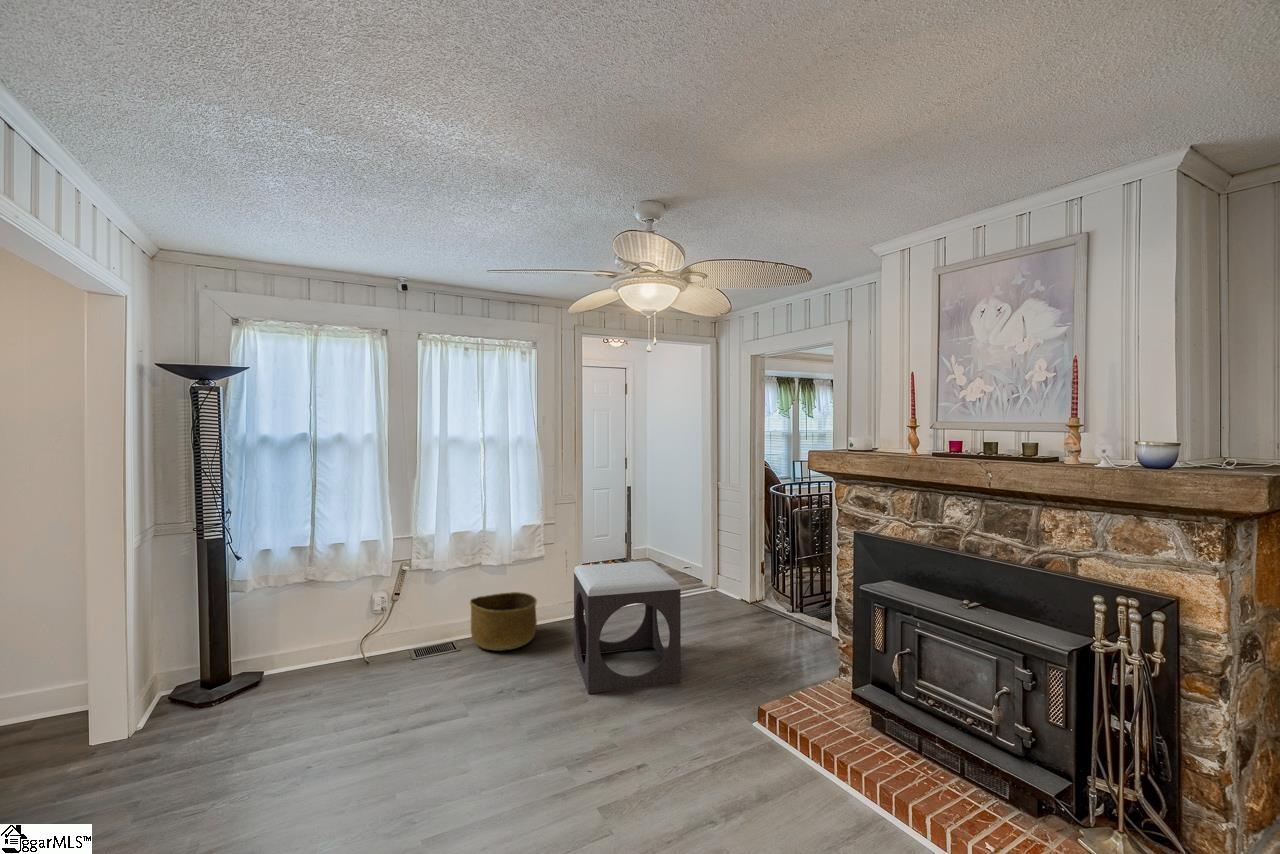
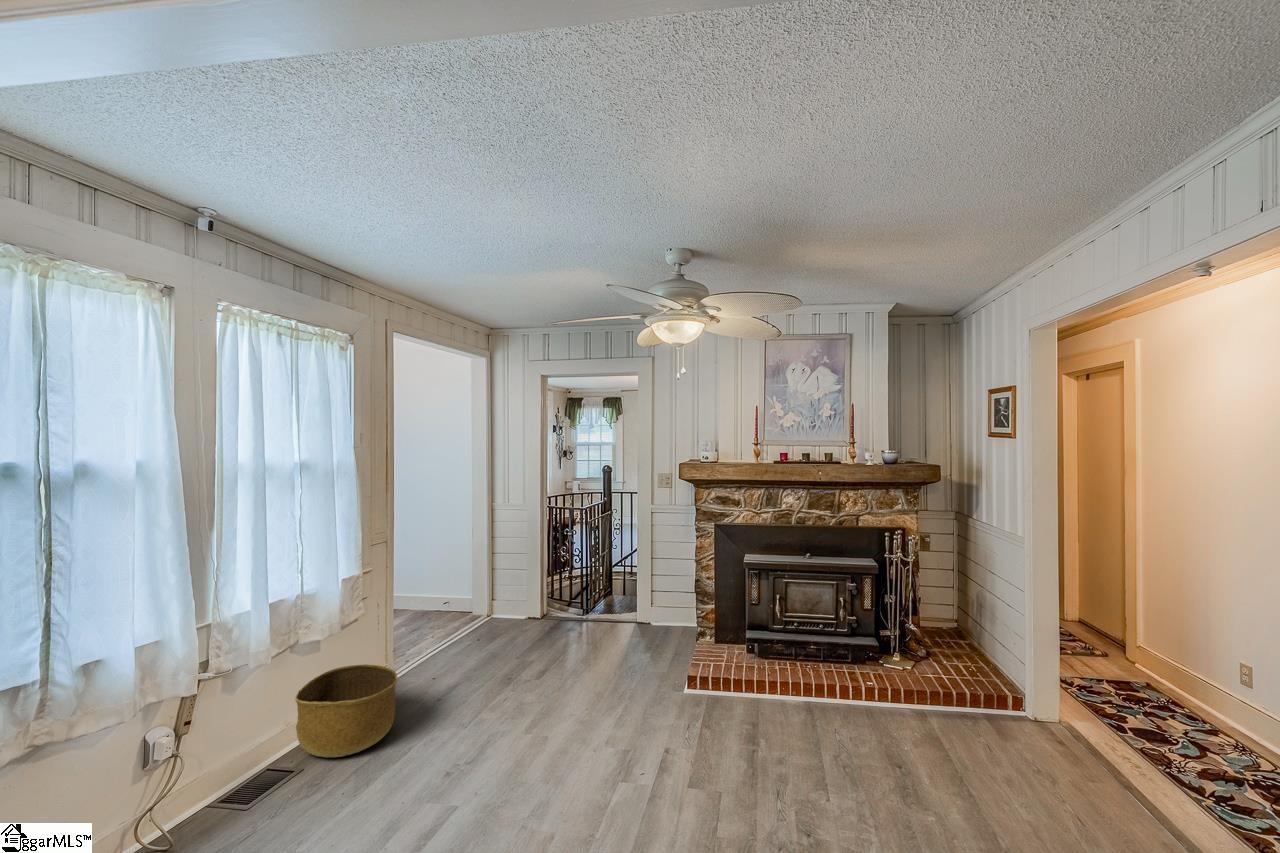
footstool: present [574,561,681,694] -> none [462,582,595,735]

